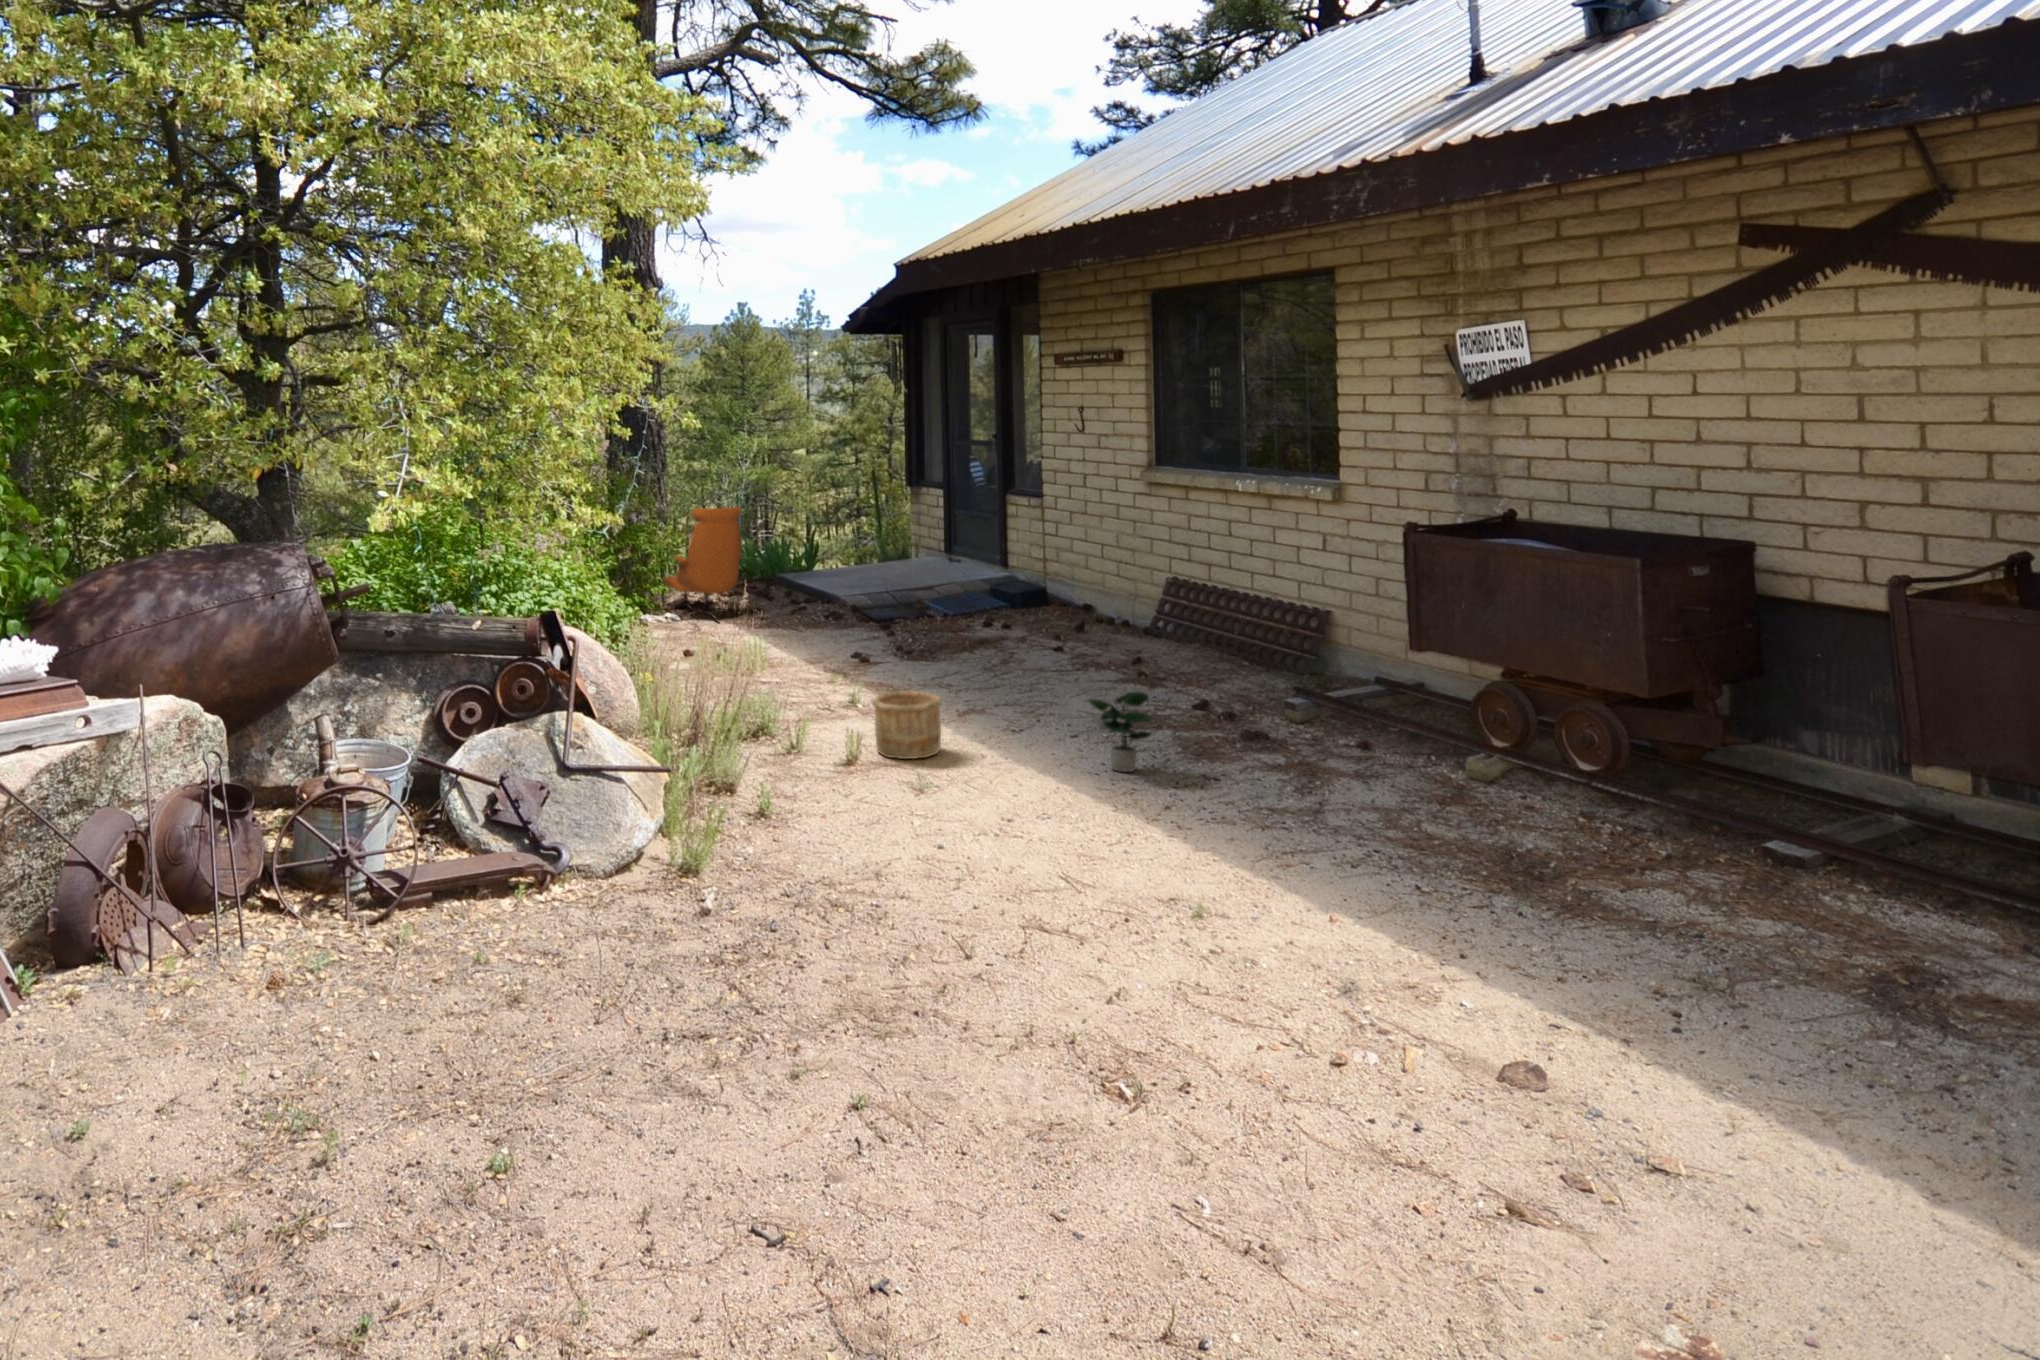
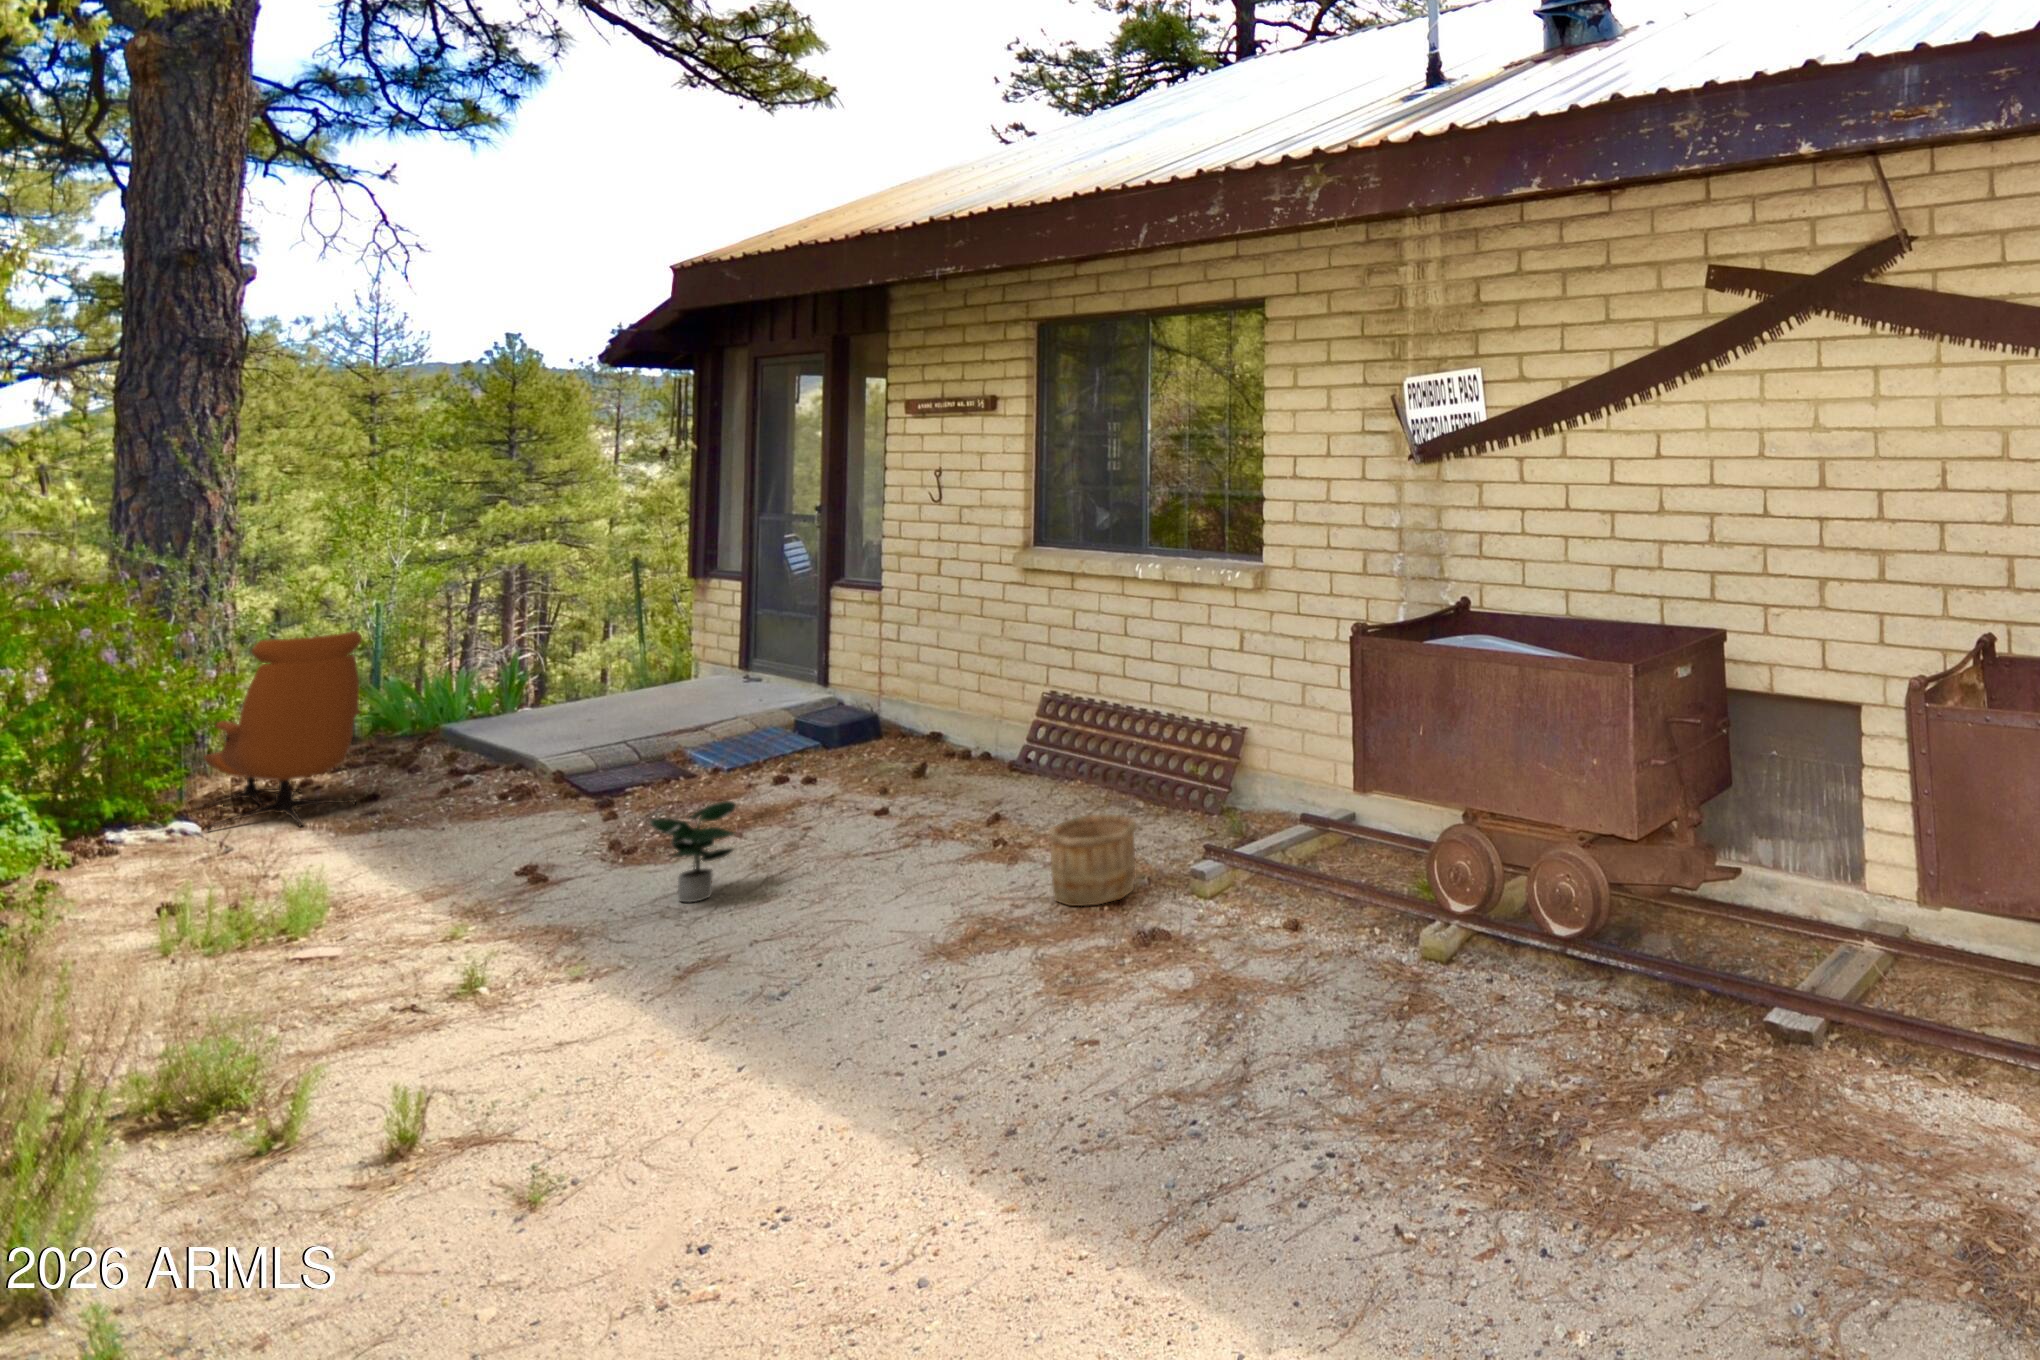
wooden bucket: present [872,691,941,759] -> present [1049,814,1137,906]
potted plant: present [1088,692,1154,772] -> present [650,801,736,903]

